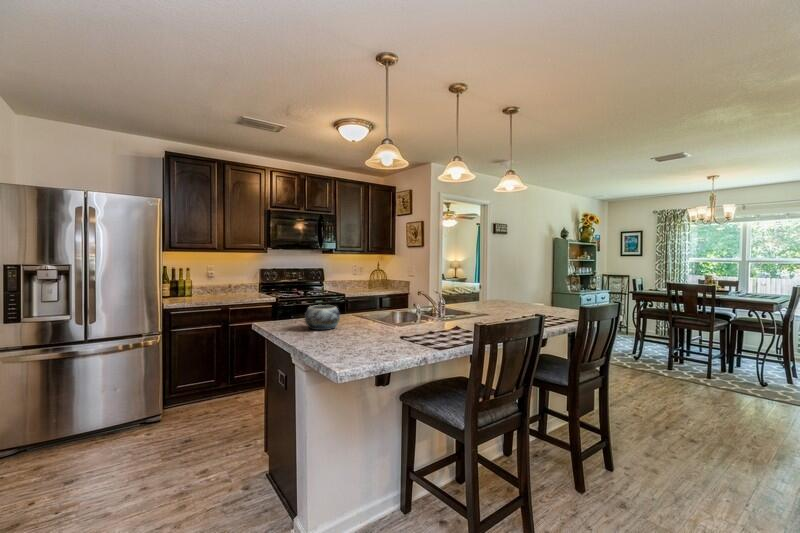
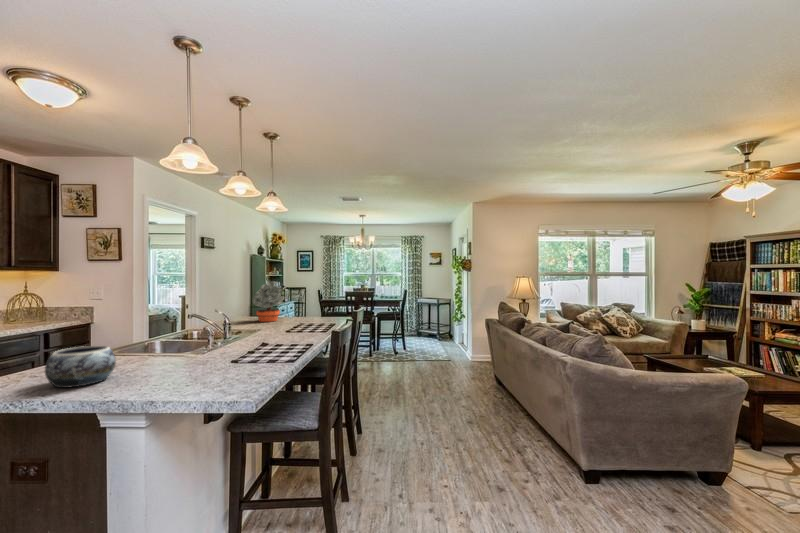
potted plant: none [496,265,531,307] -> present [252,280,283,322]

